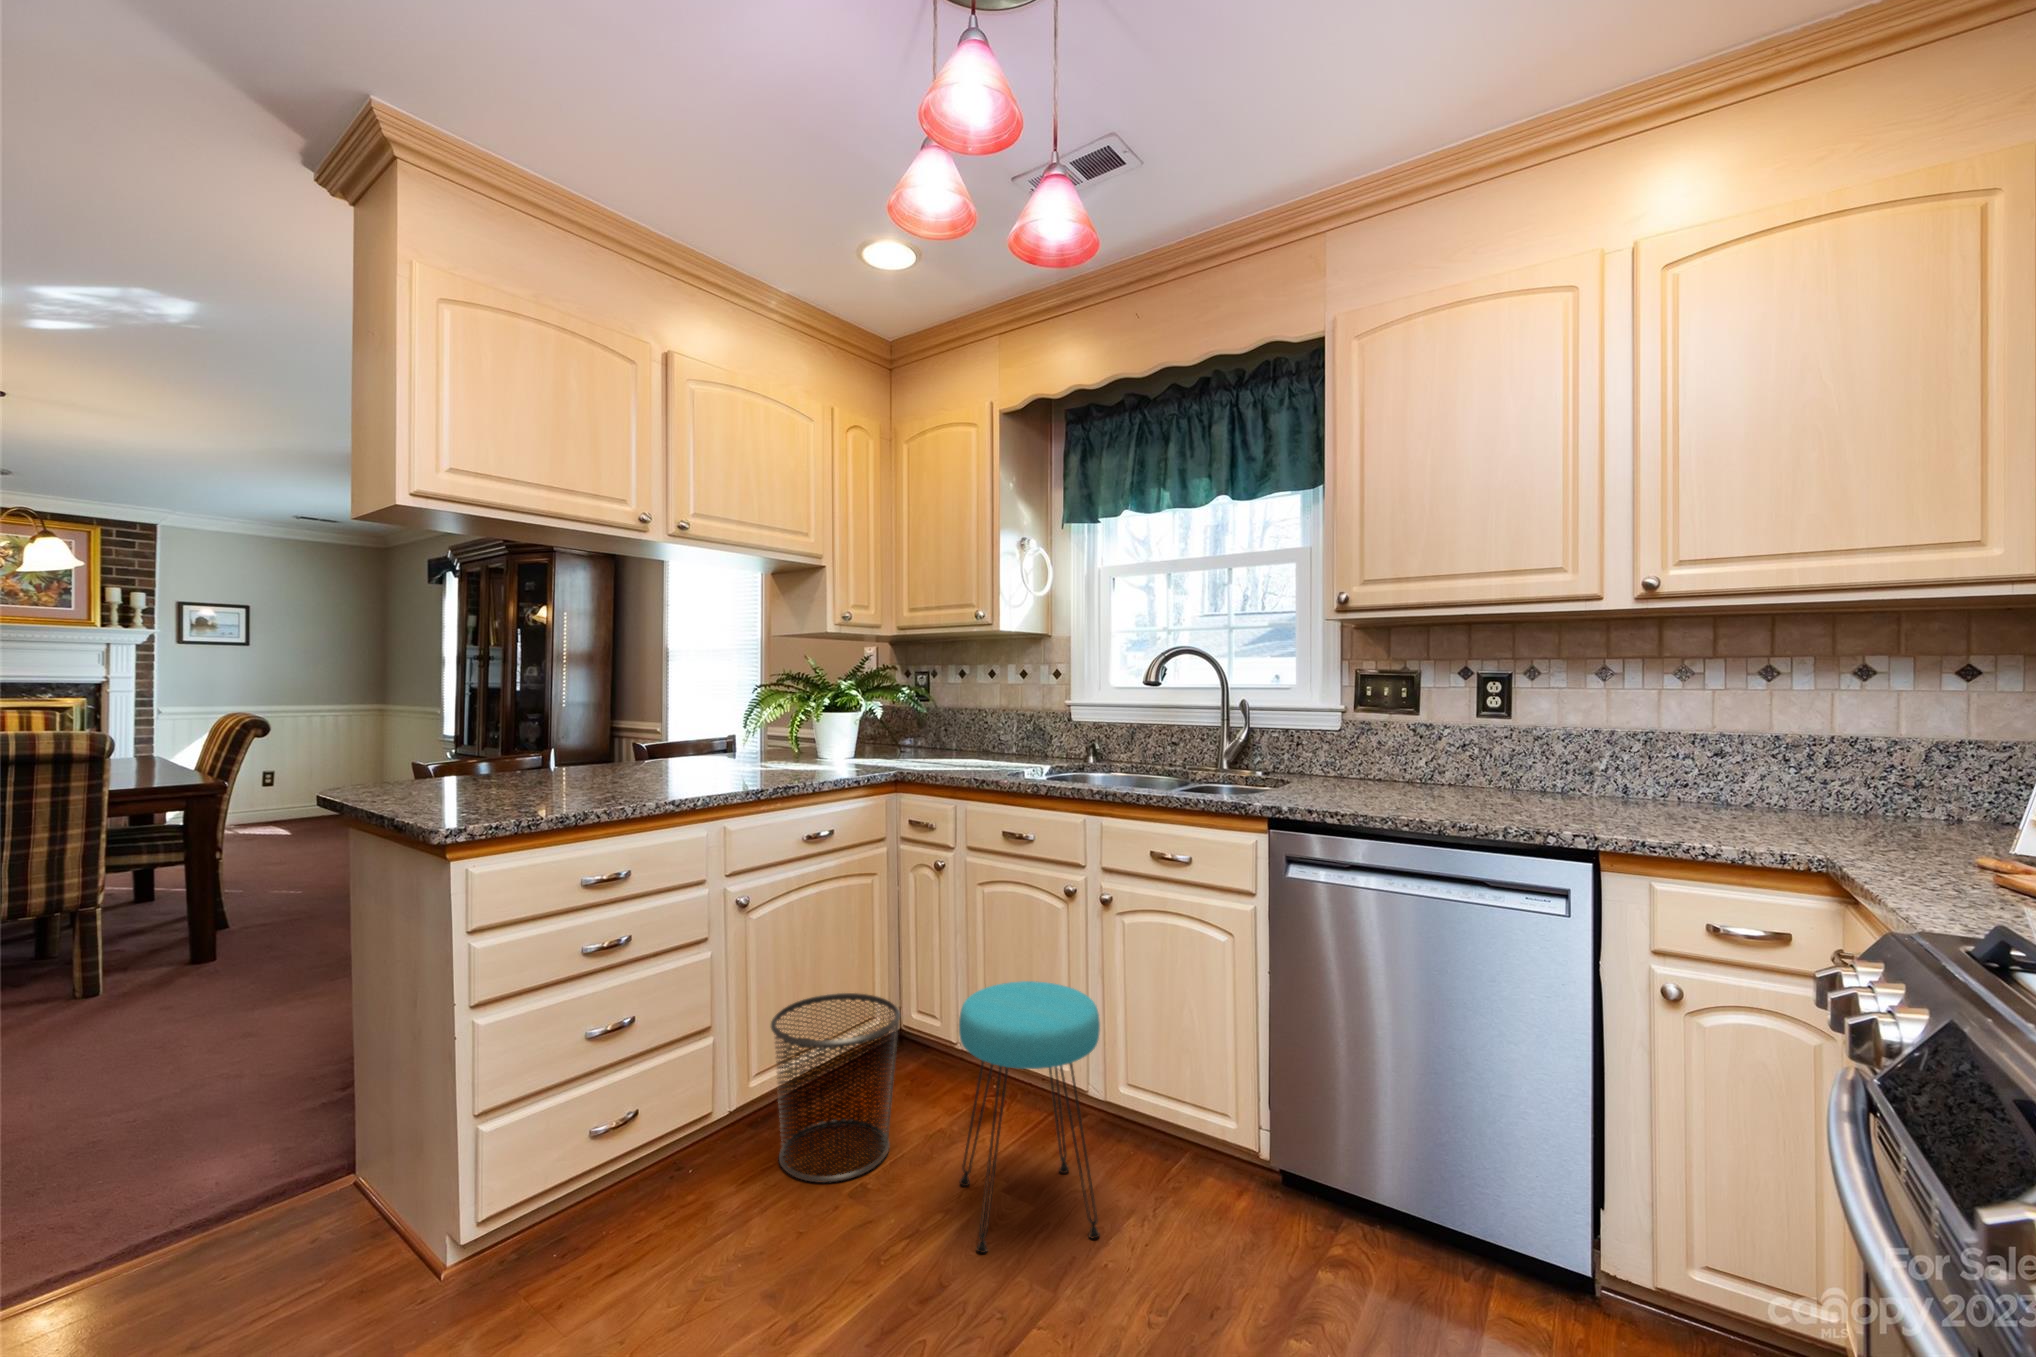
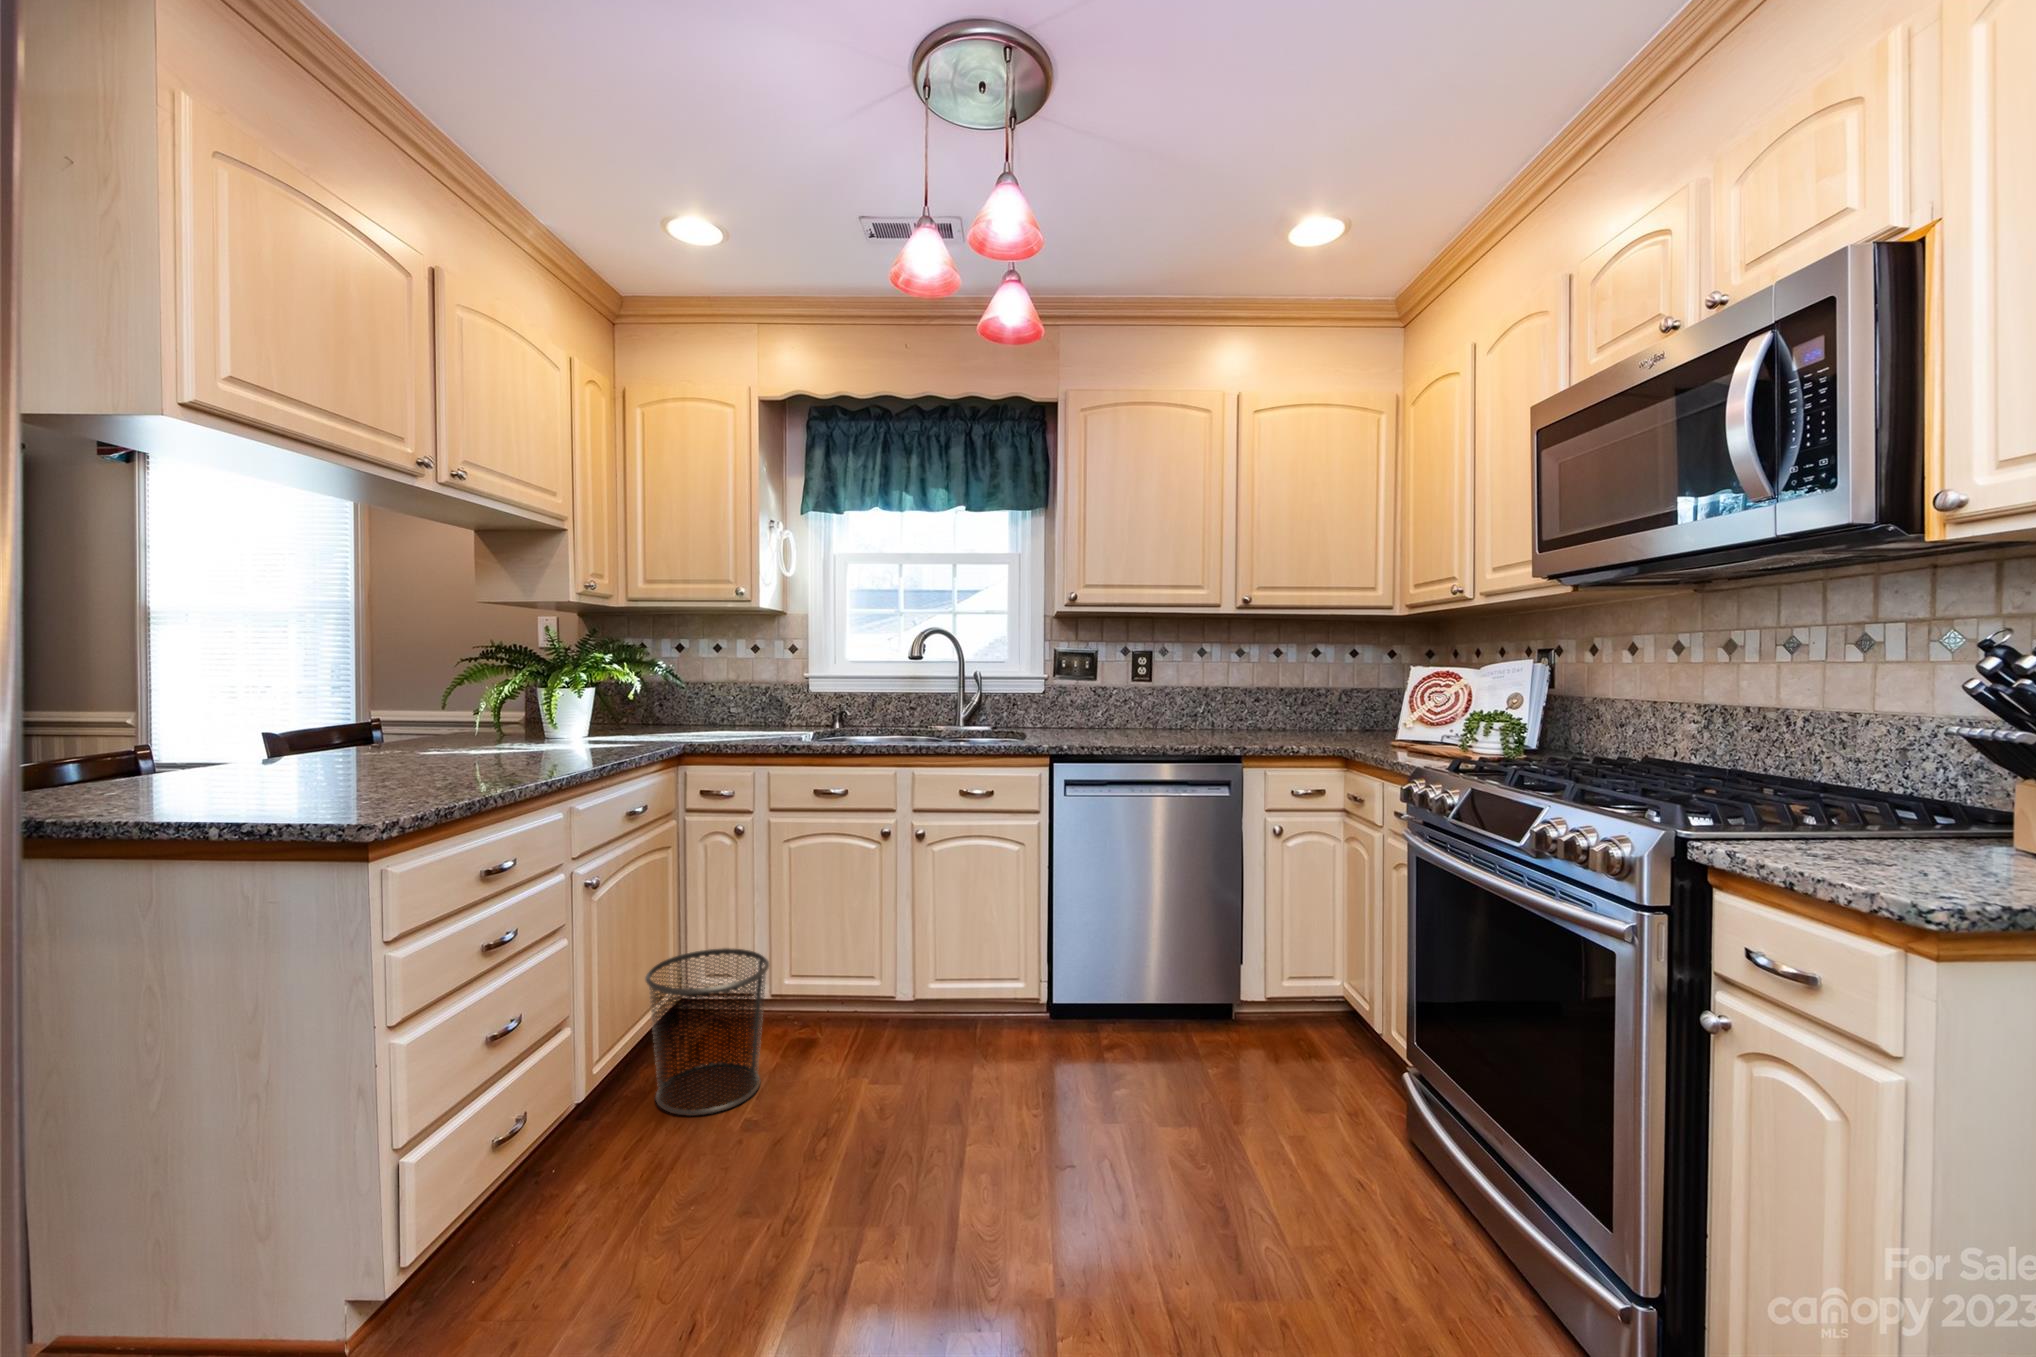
stool: present [959,981,1100,1253] -> none [838,901,967,1104]

